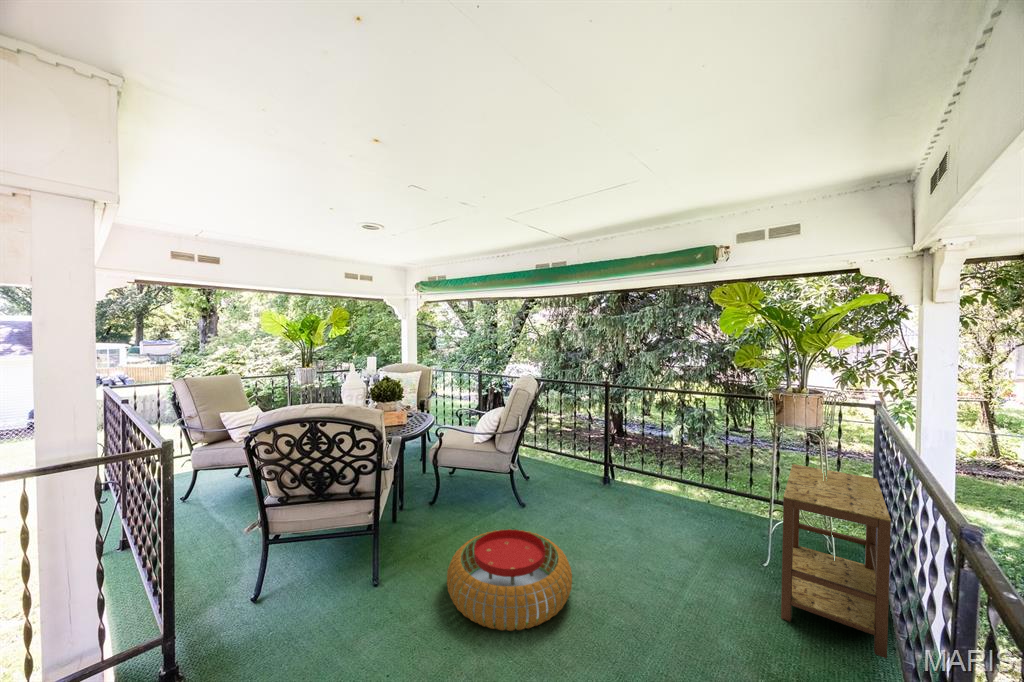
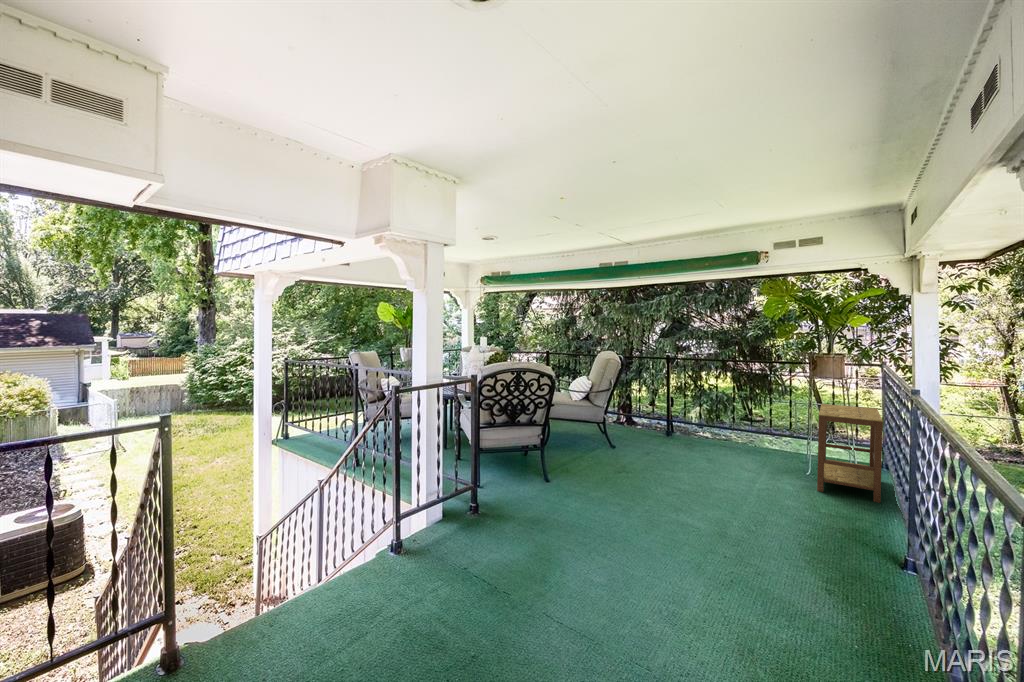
pouf: present [447,529,572,631] -> none [600,448,685,496]

